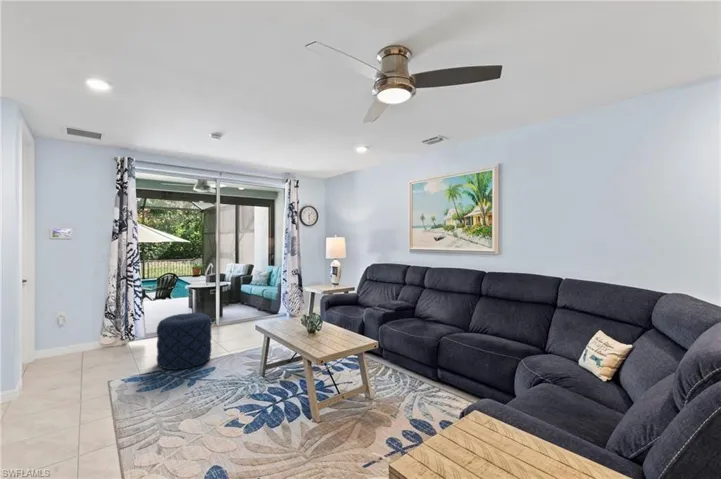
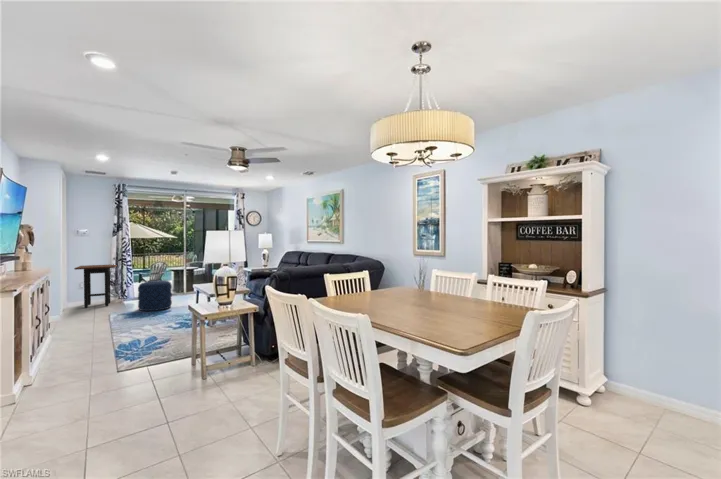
side table: none [45,285,119,362] -> present [74,264,117,308]

